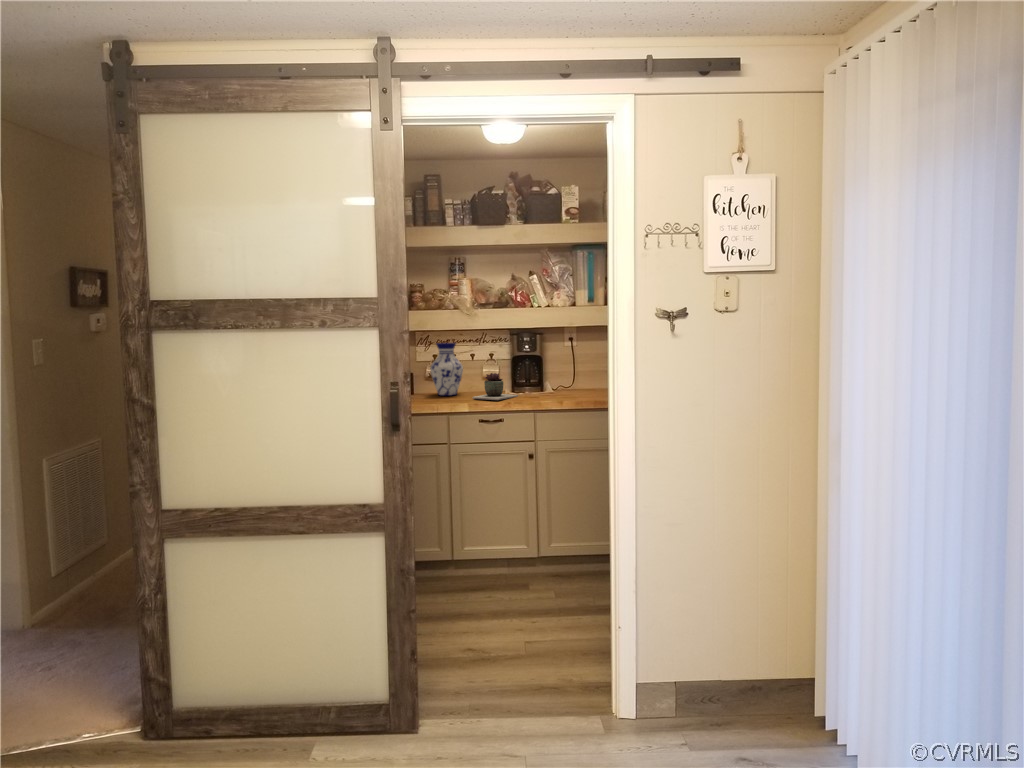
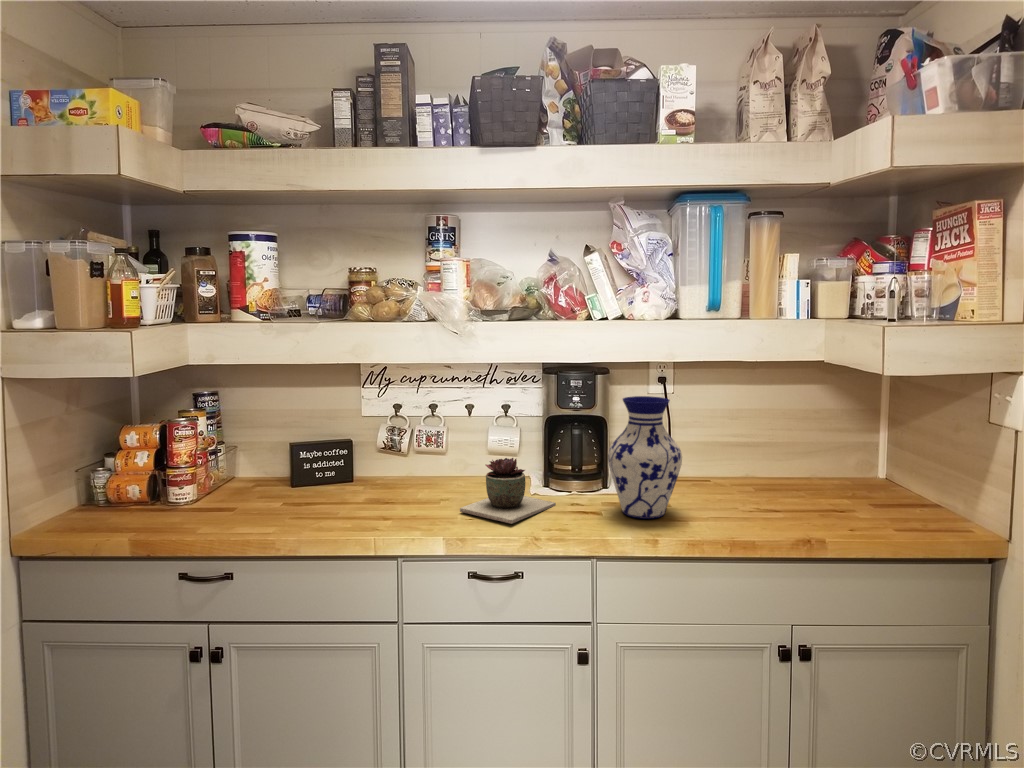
vase: present [430,343,463,396] -> present [608,396,682,519]

